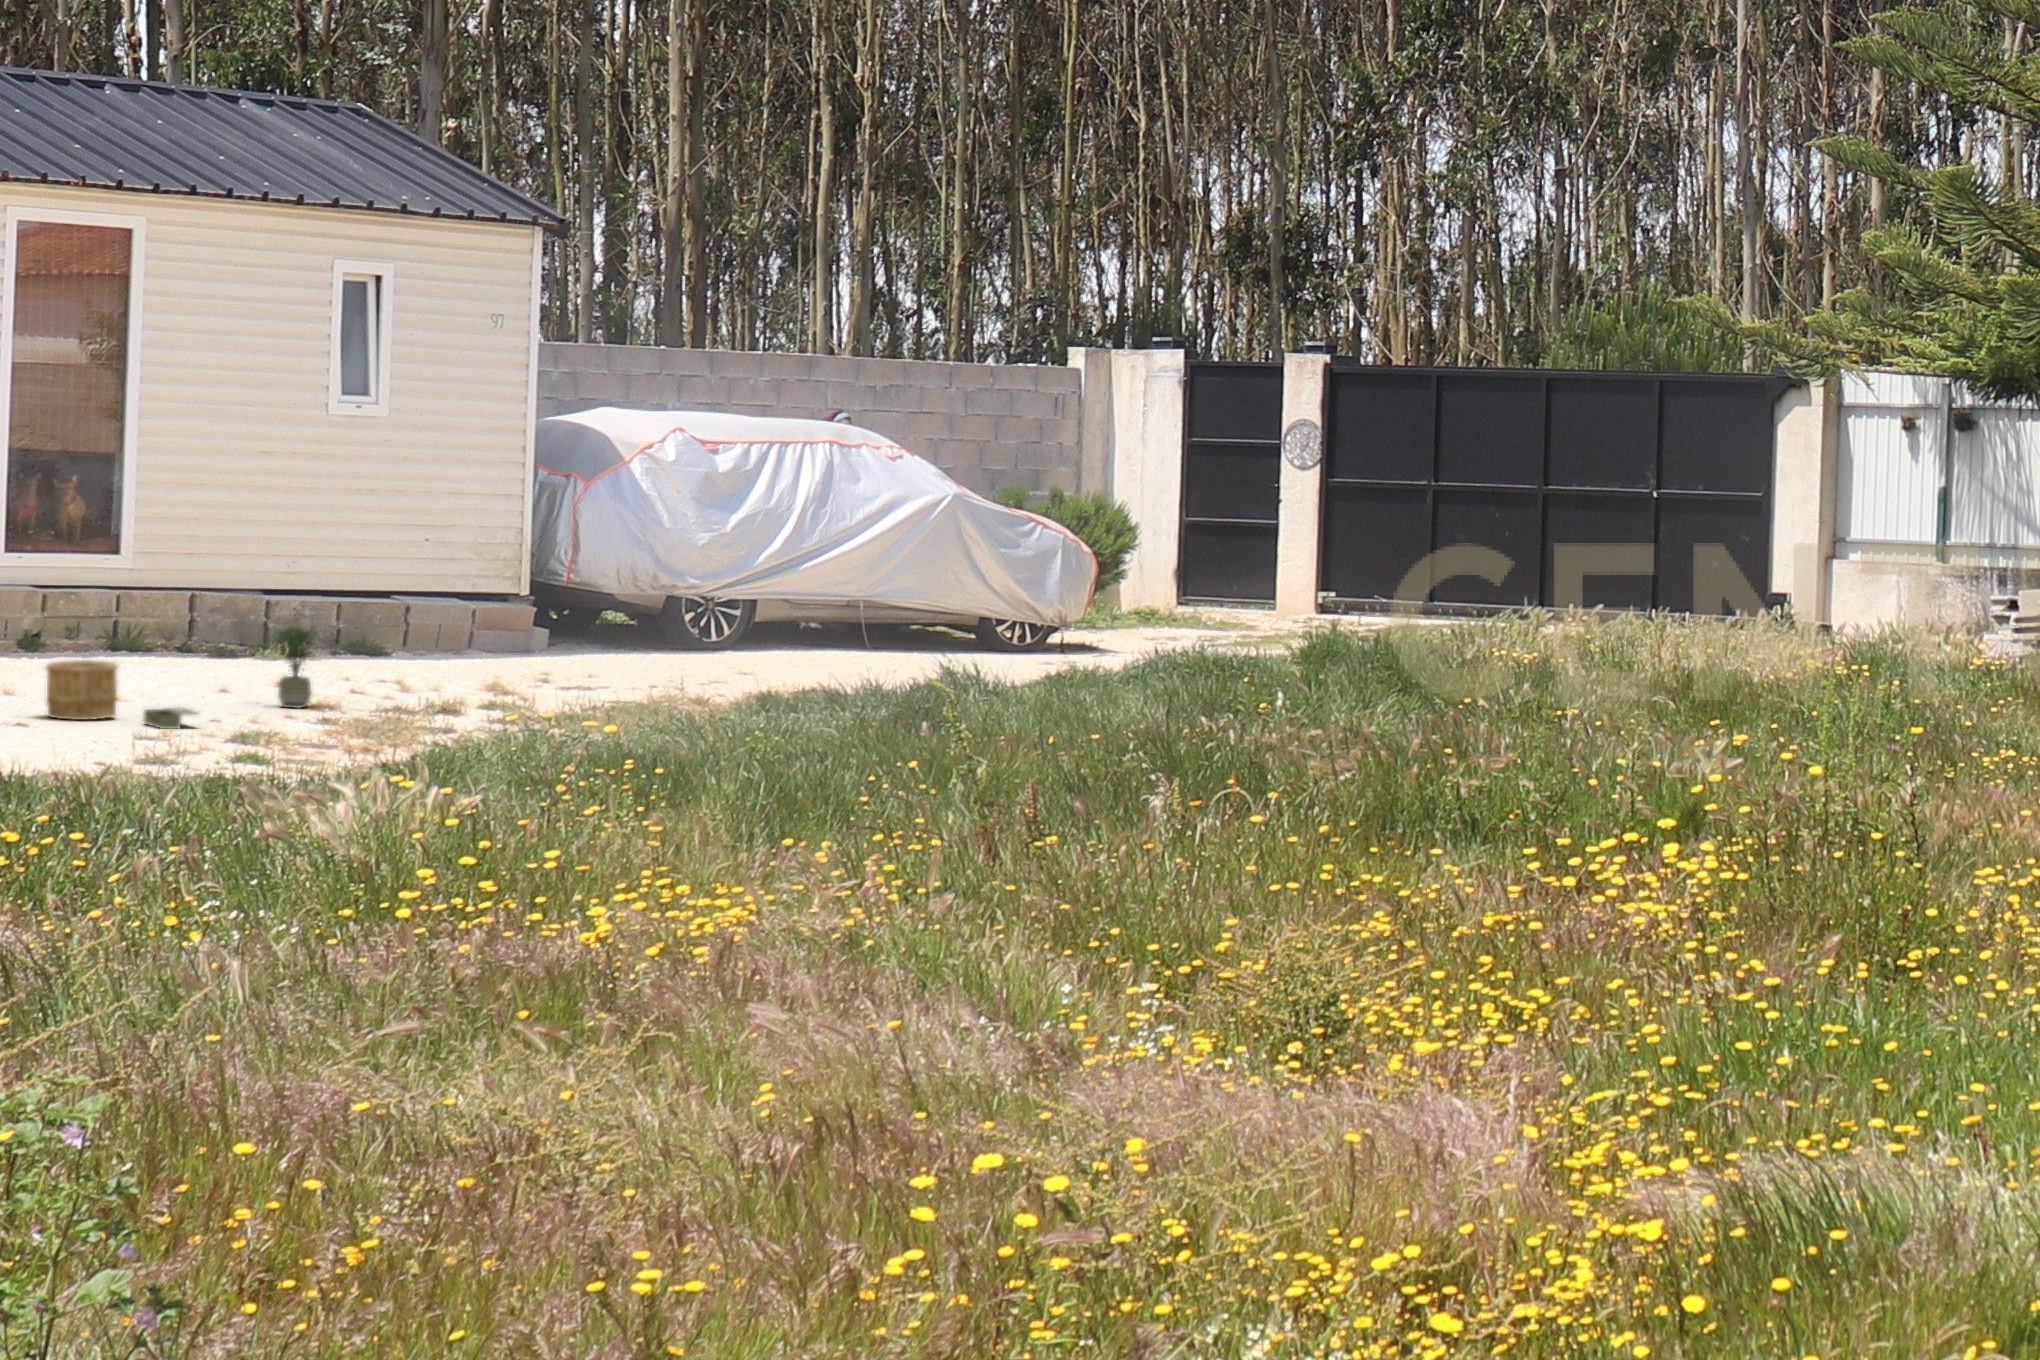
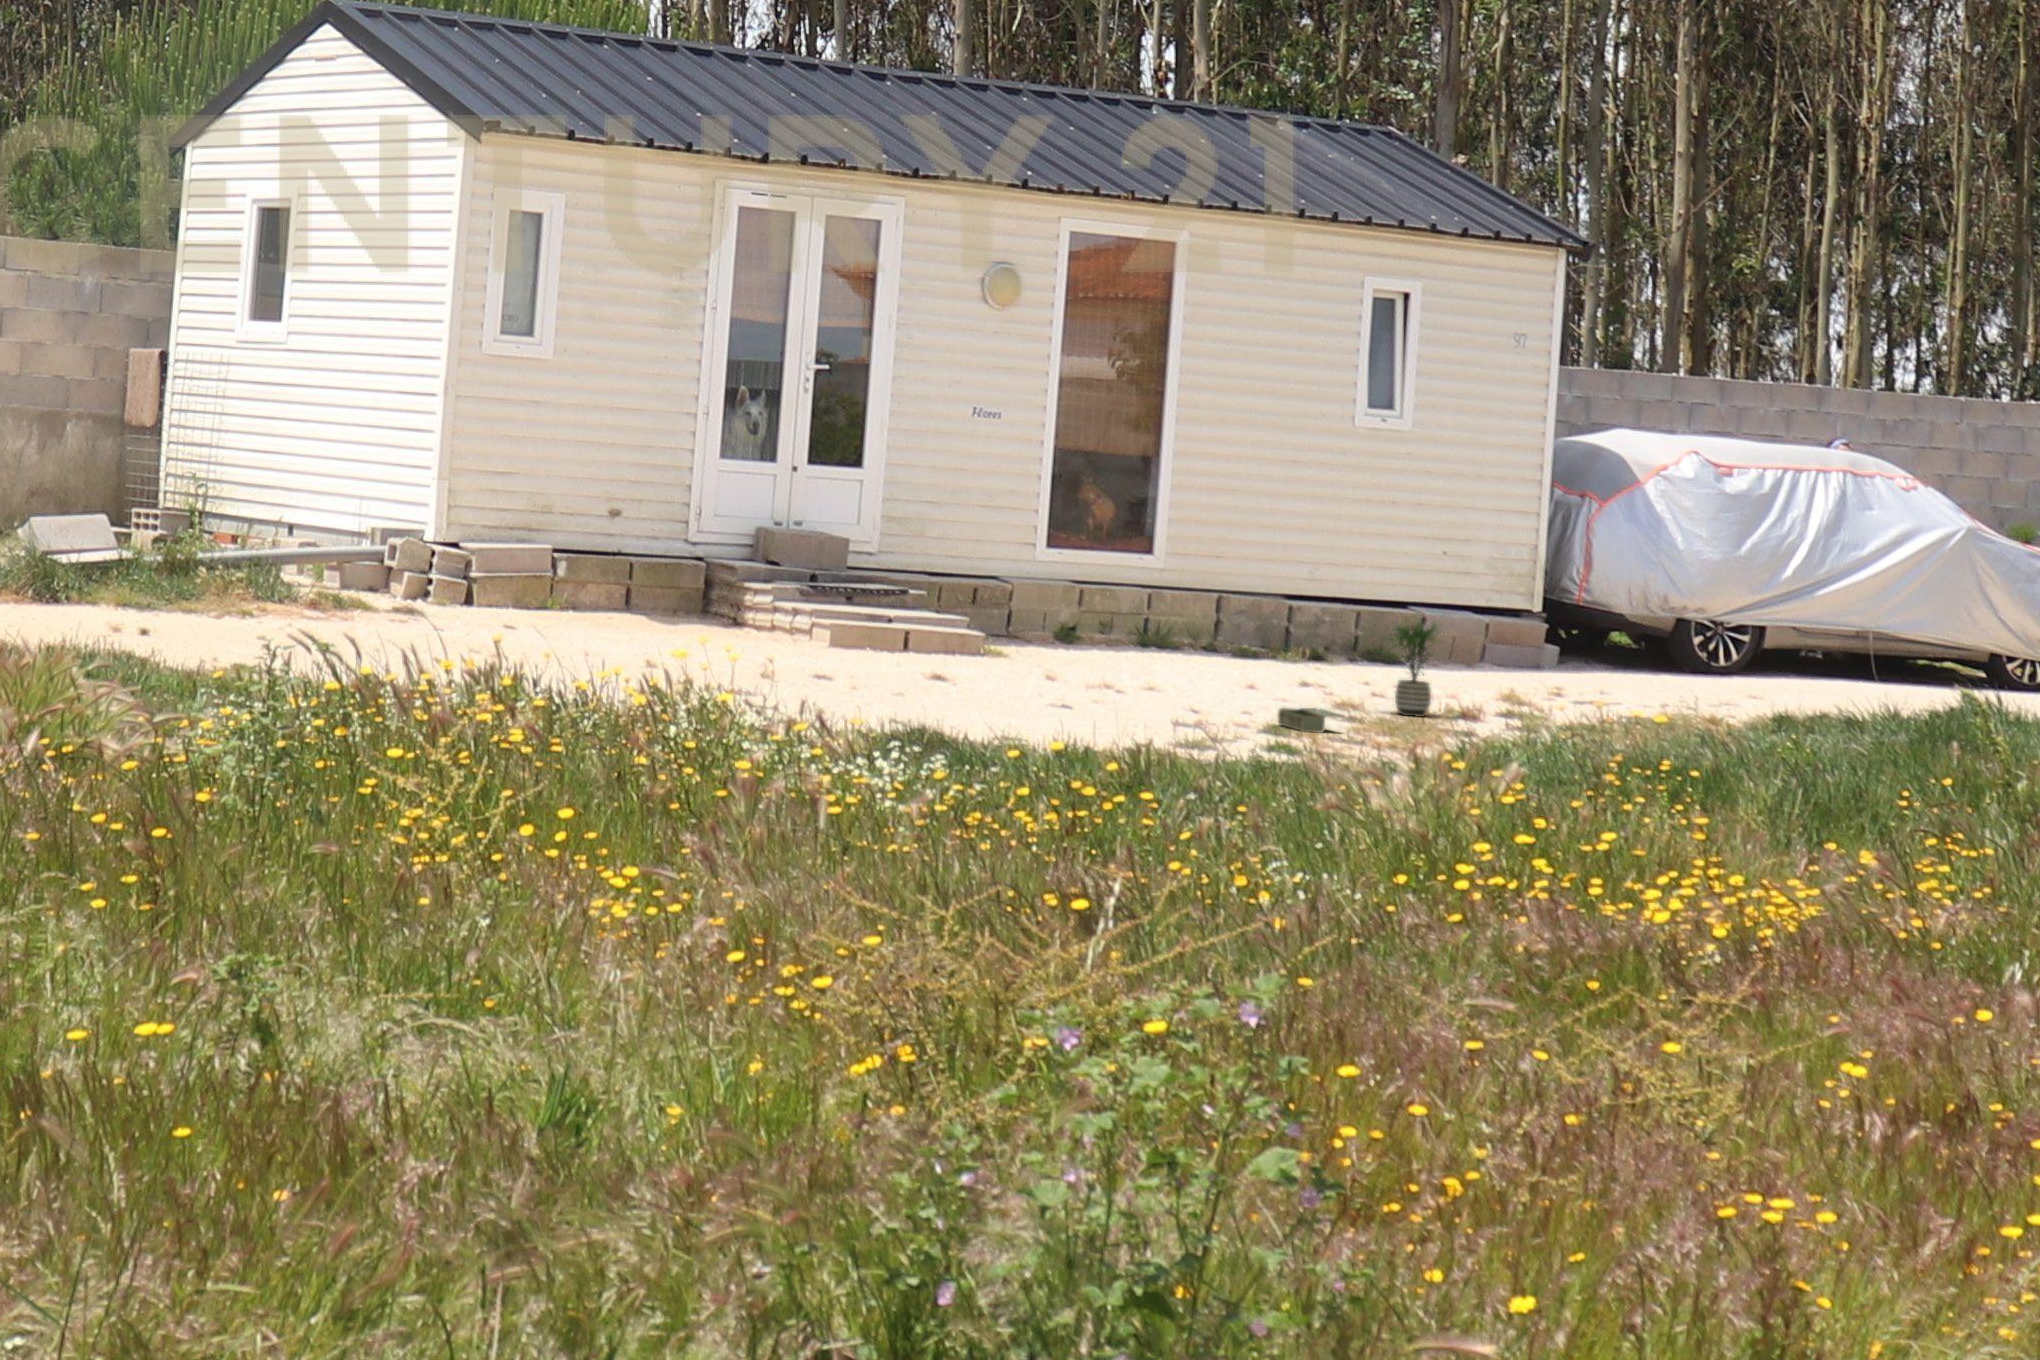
wooden bucket: present [46,660,118,720] -> none [1170,650,1248,717]

